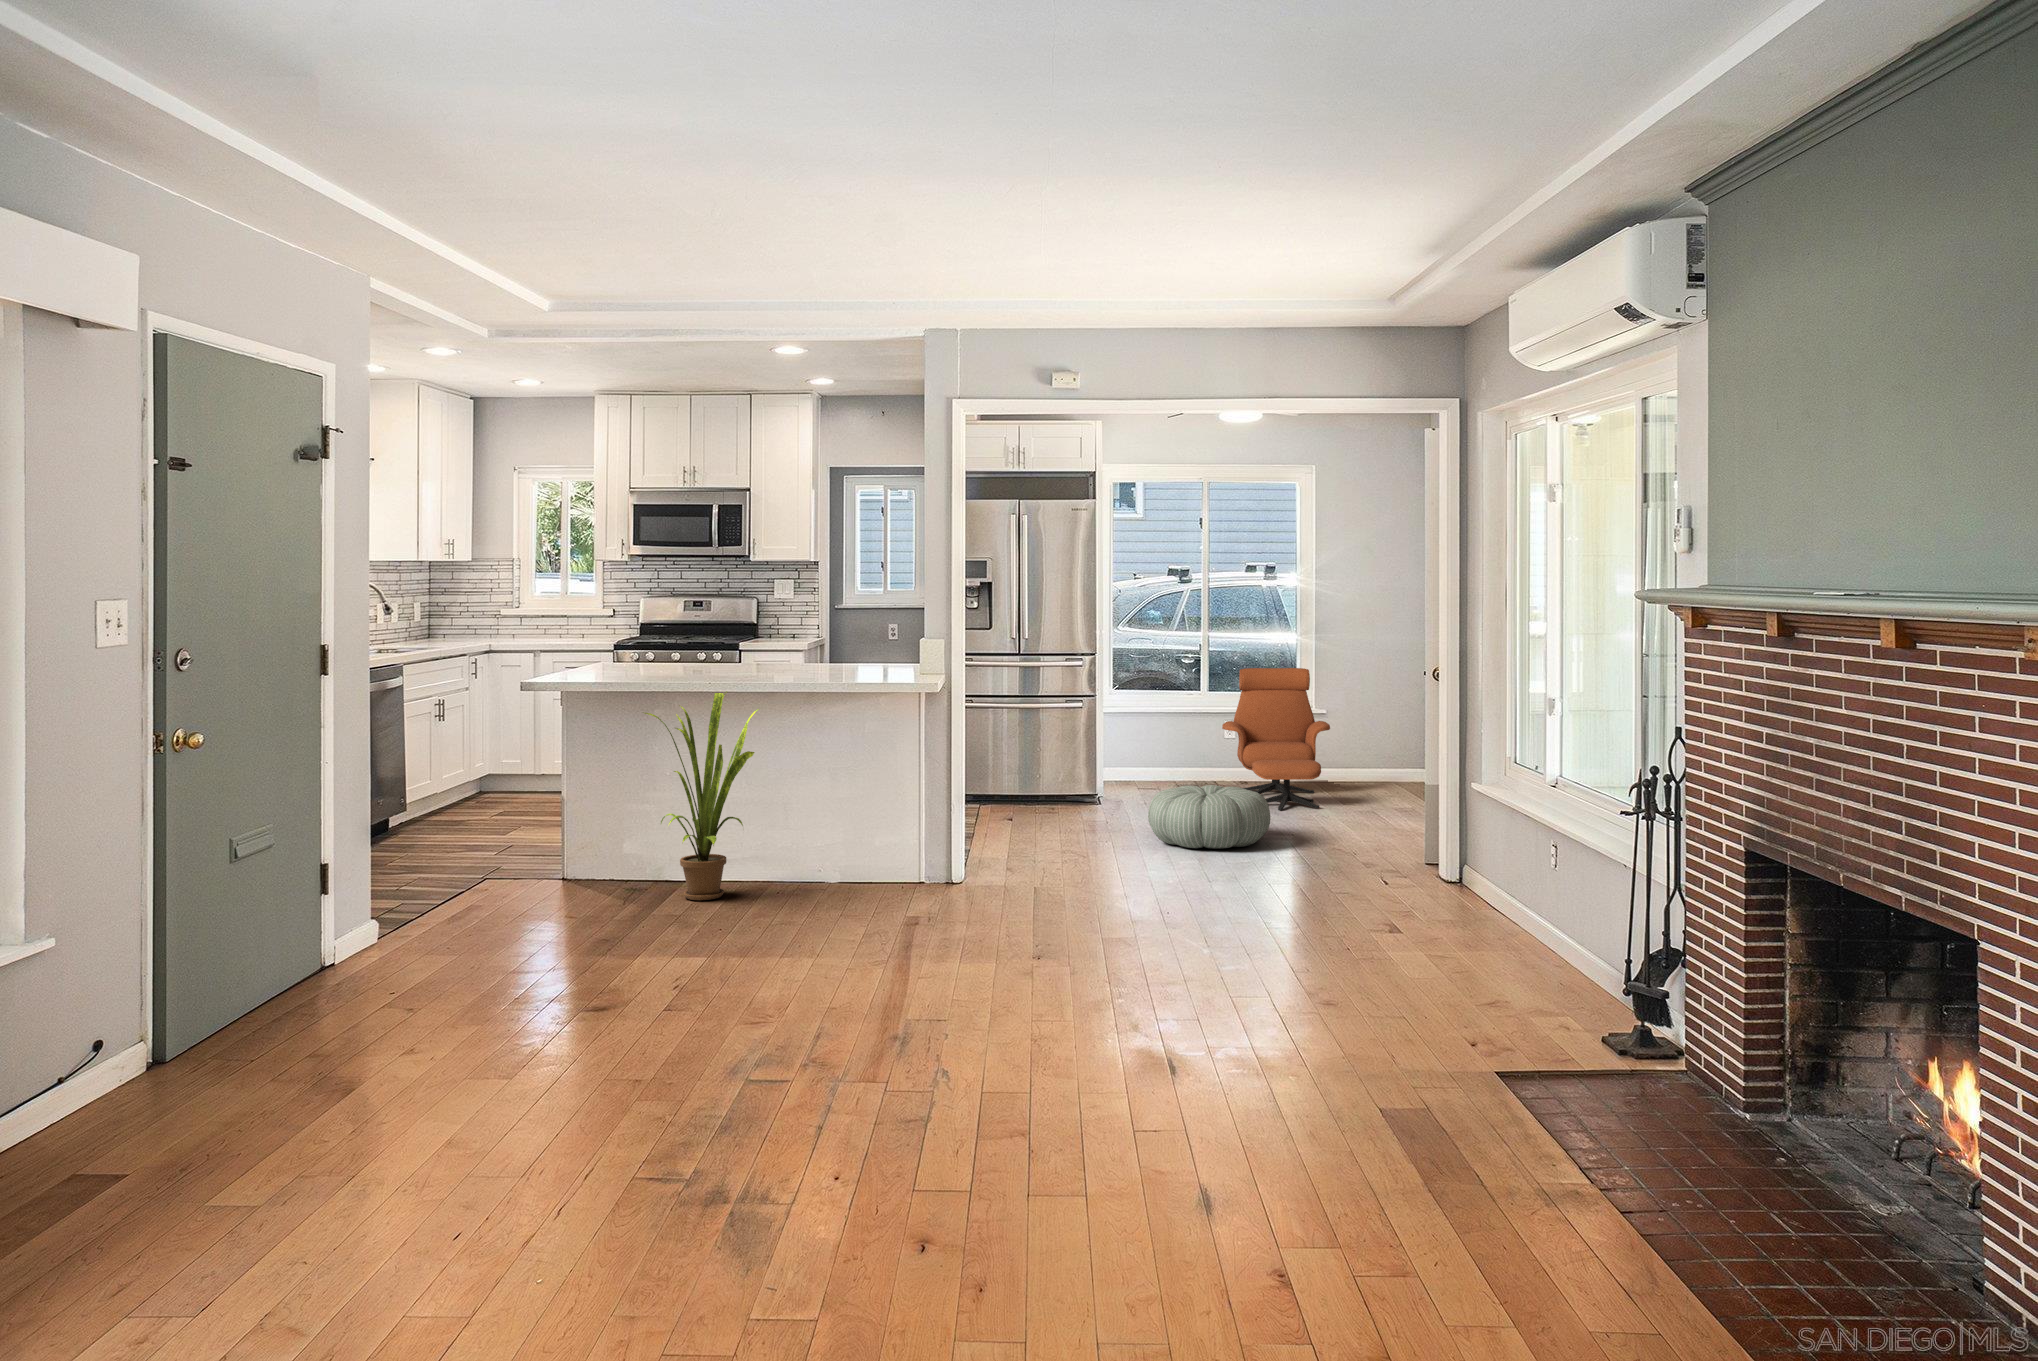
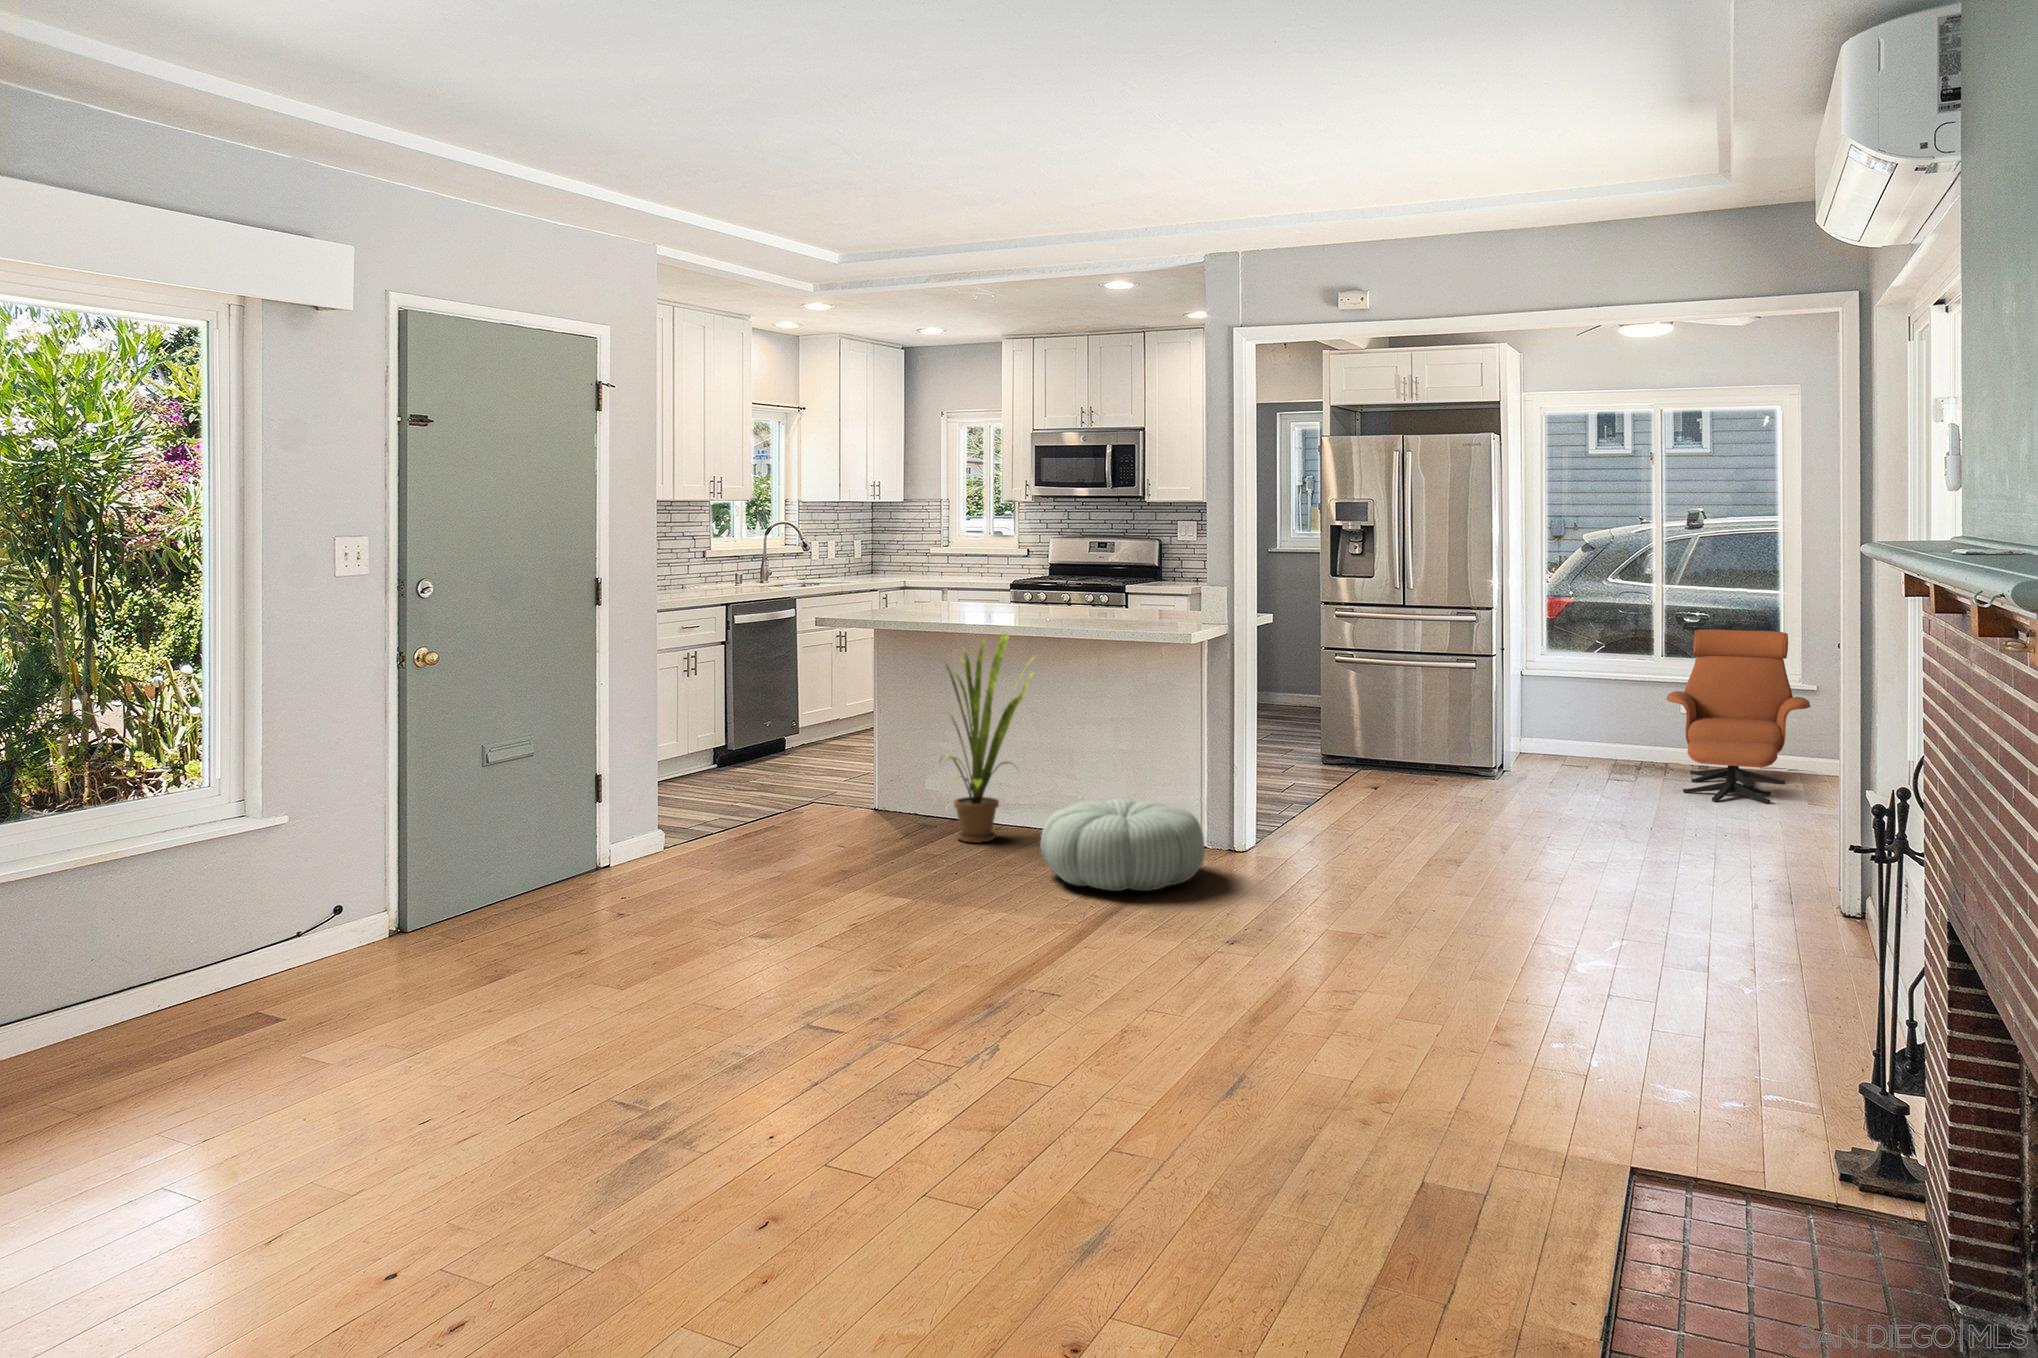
pouf: present [1148,785,1270,849] -> present [1041,799,1205,891]

